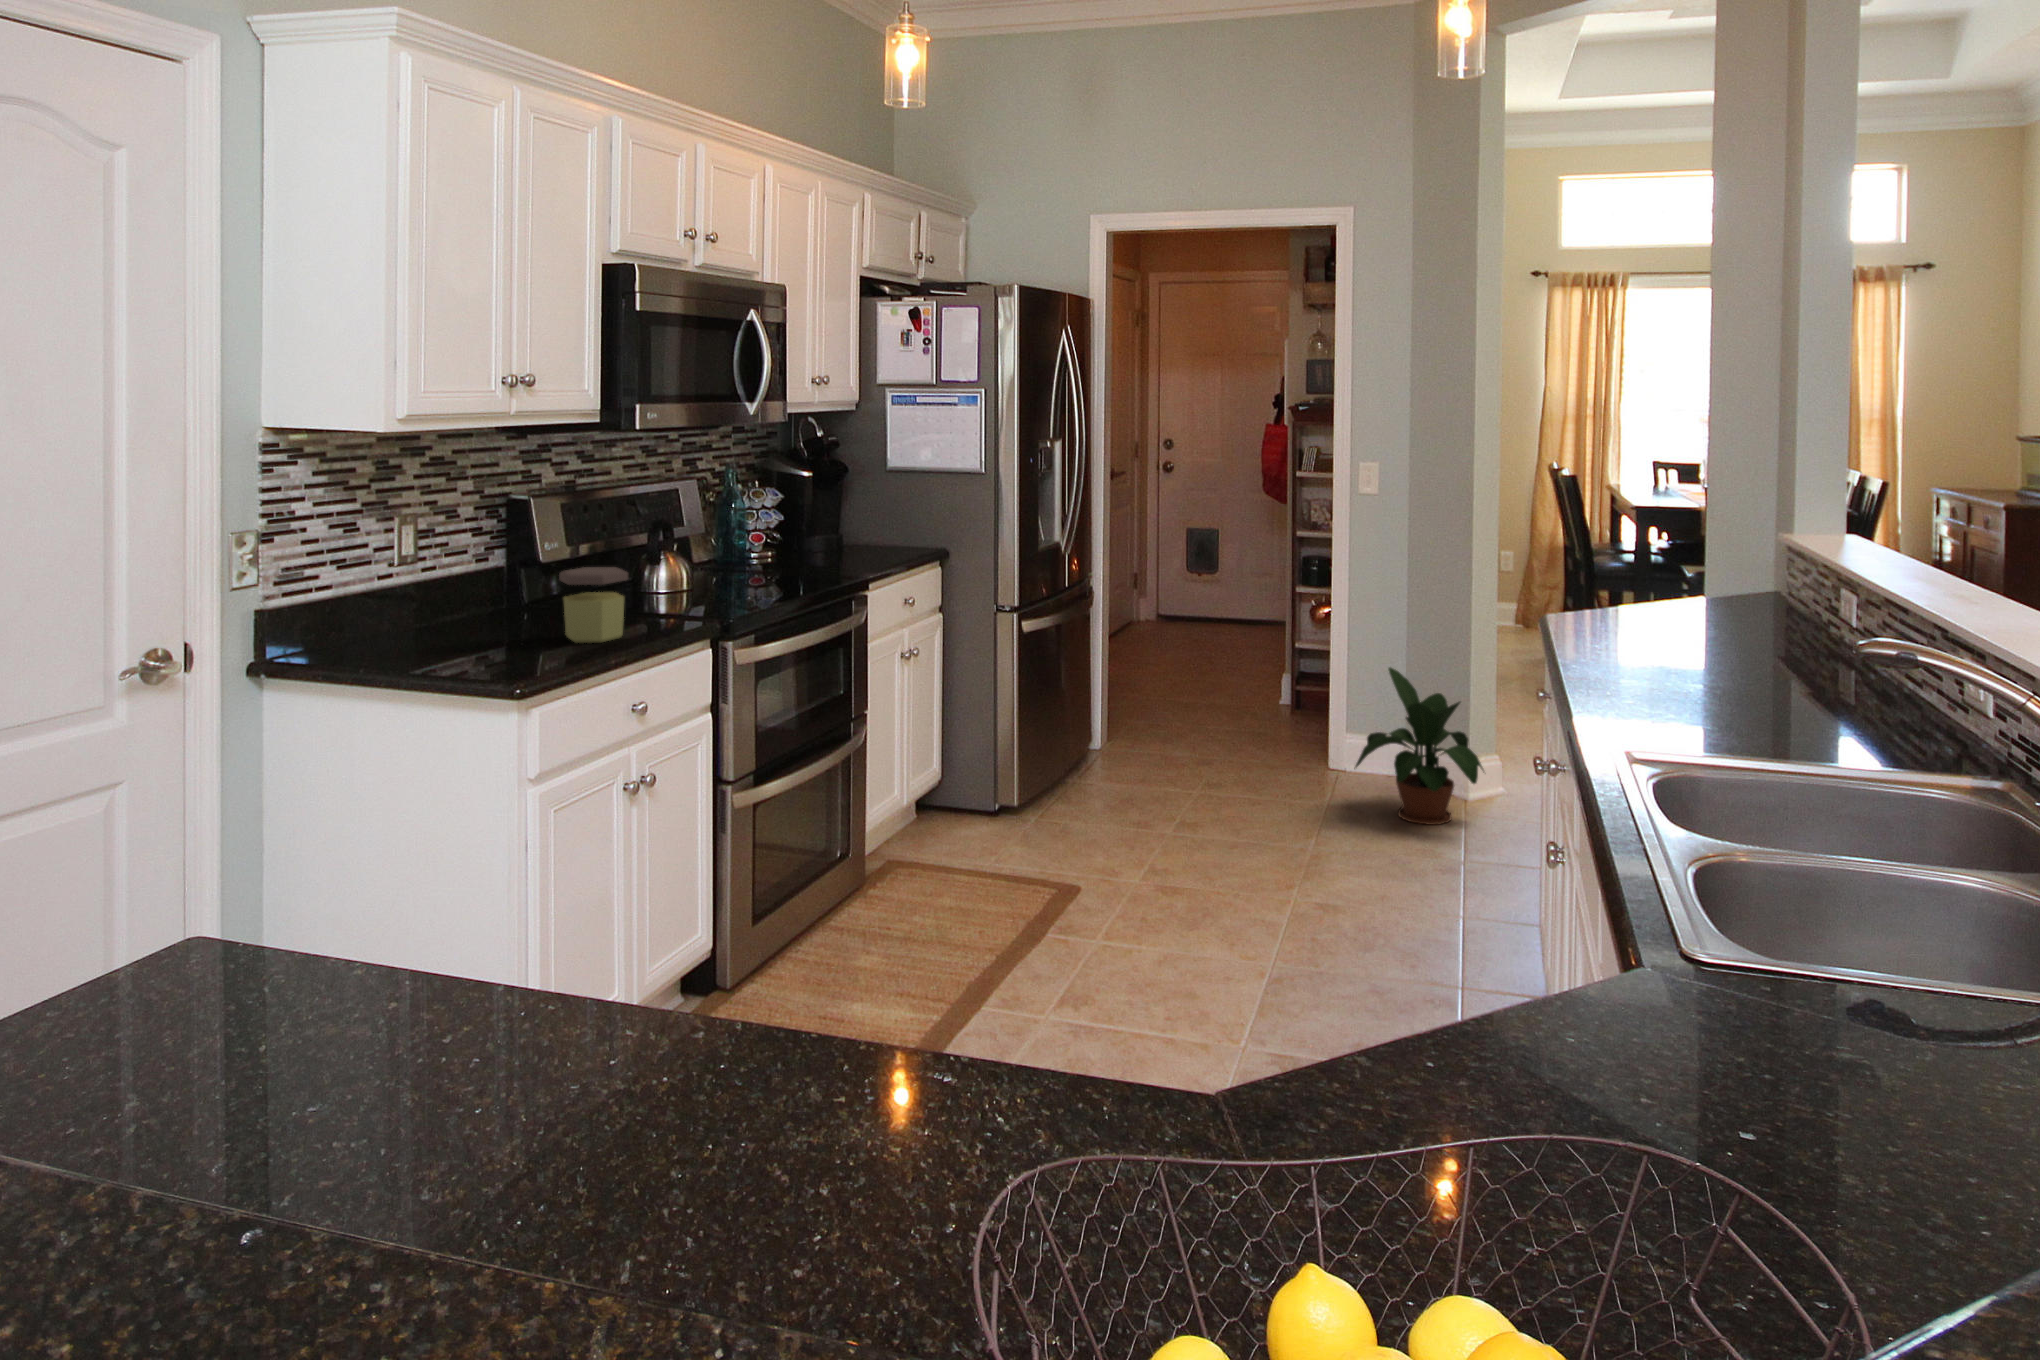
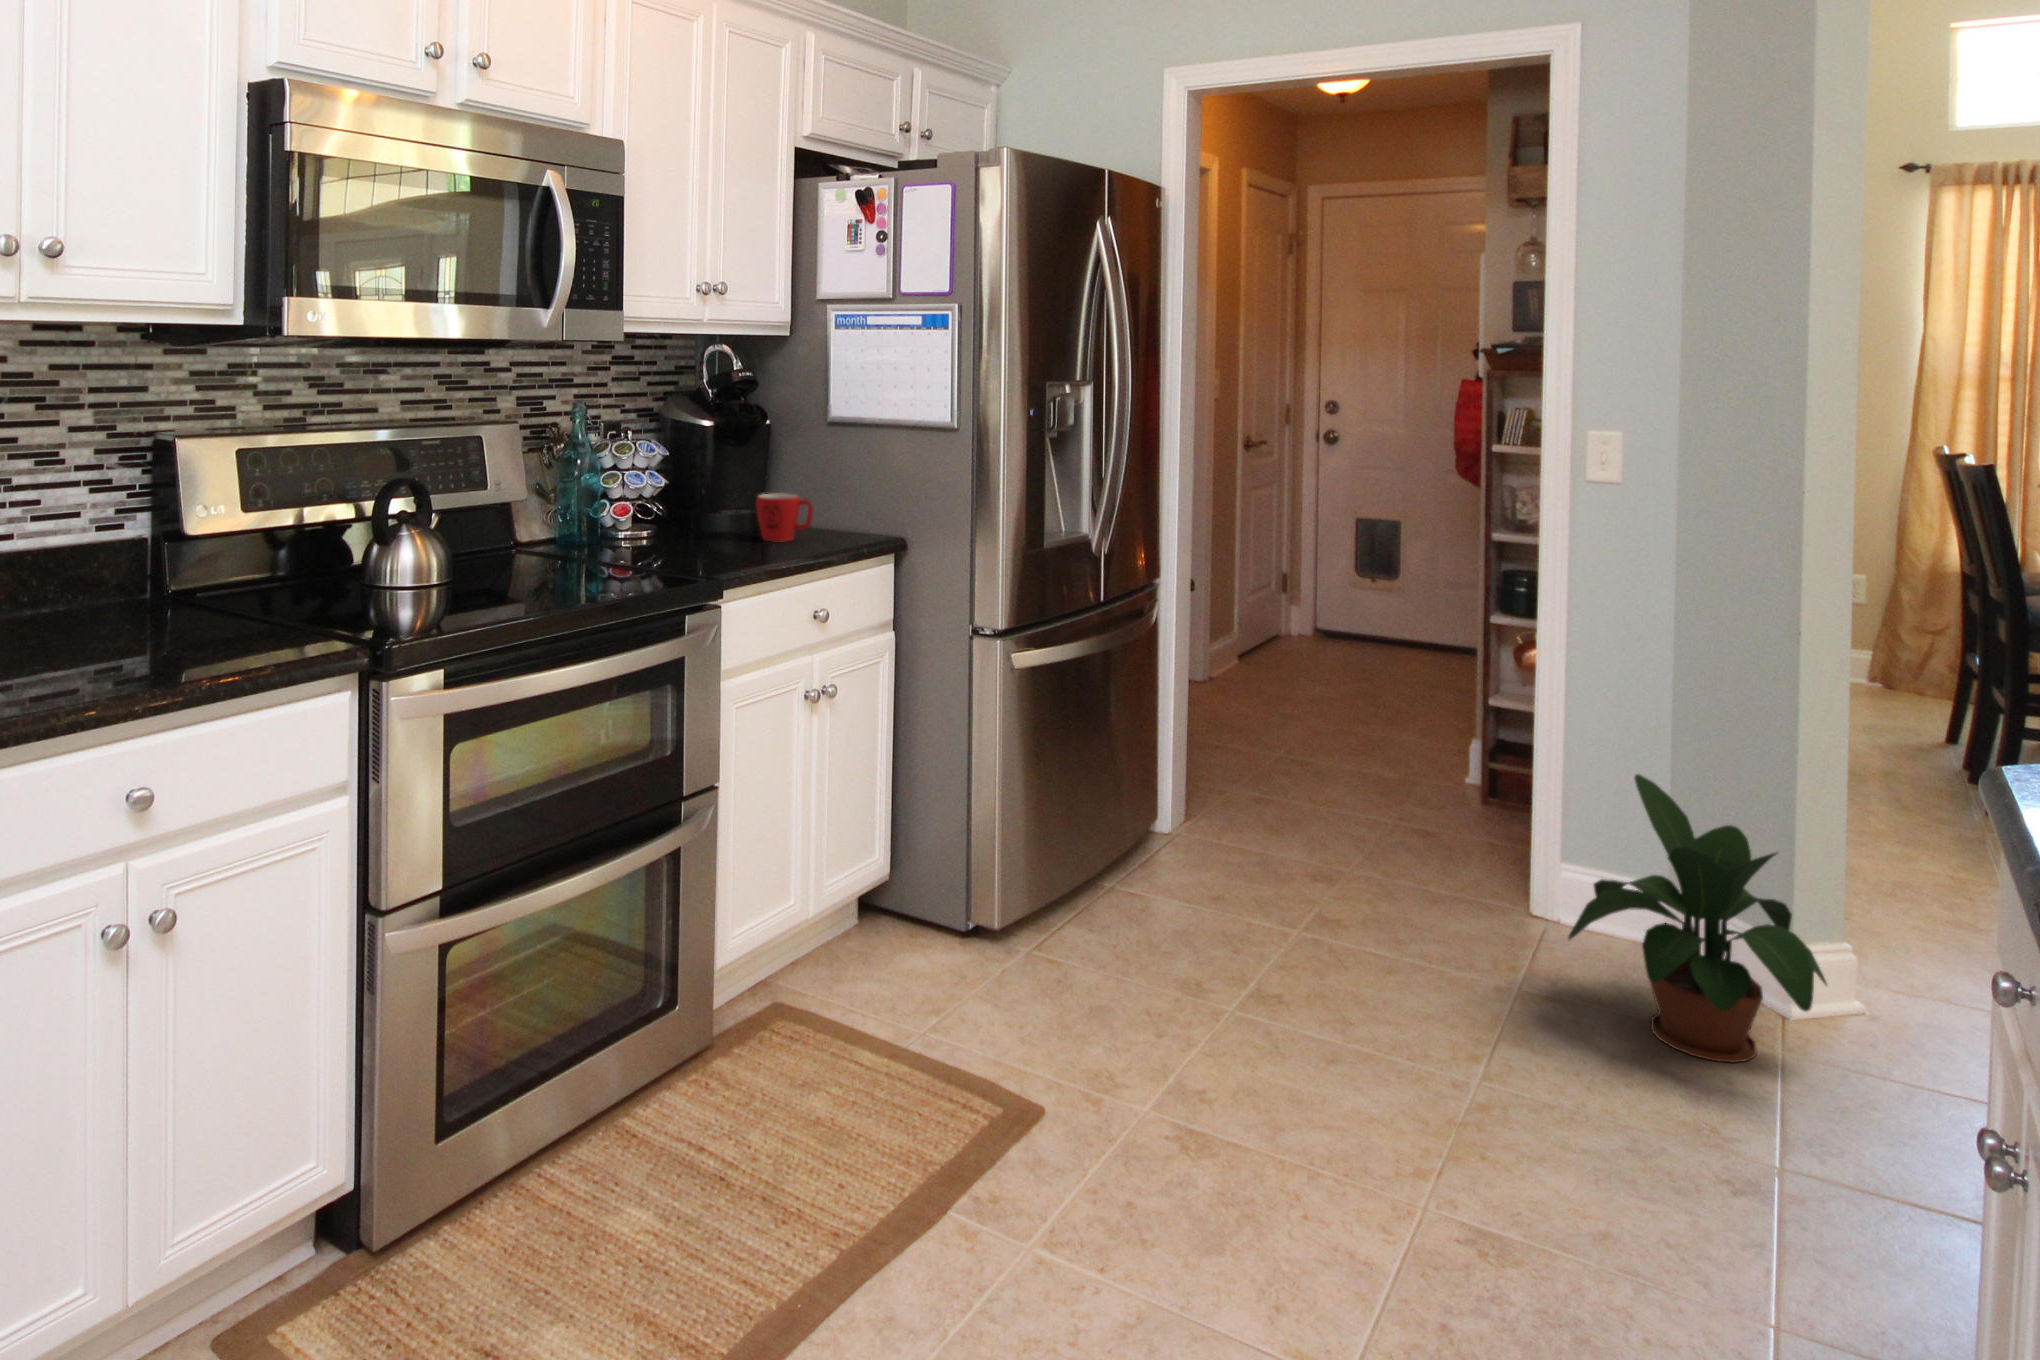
mug: none [847,523,888,556] -> present [756,494,813,541]
jar: present [559,567,628,643] -> none [58,550,178,679]

